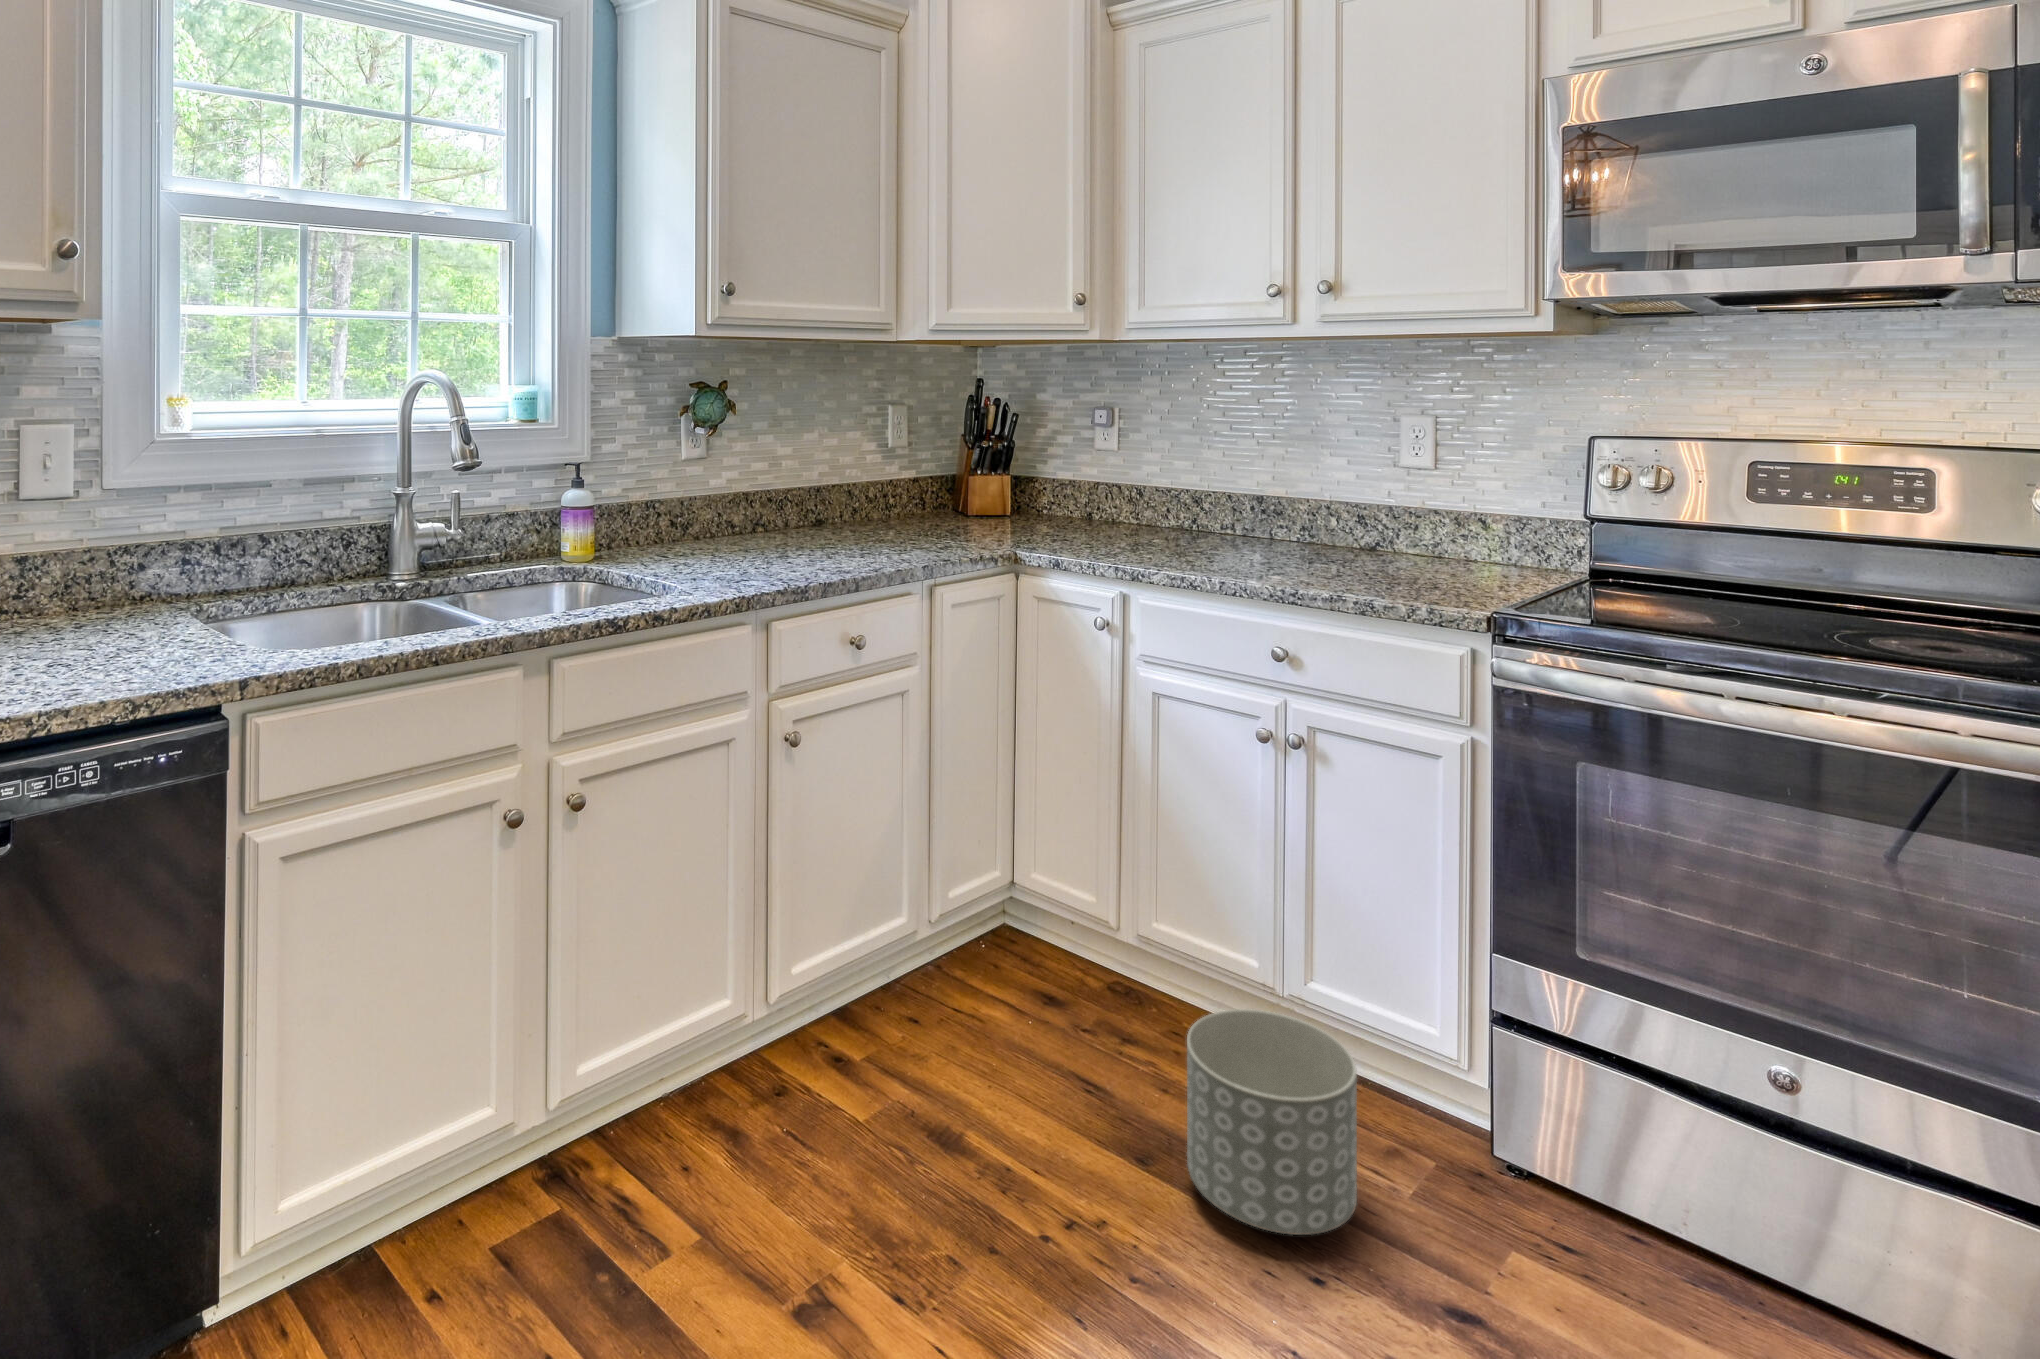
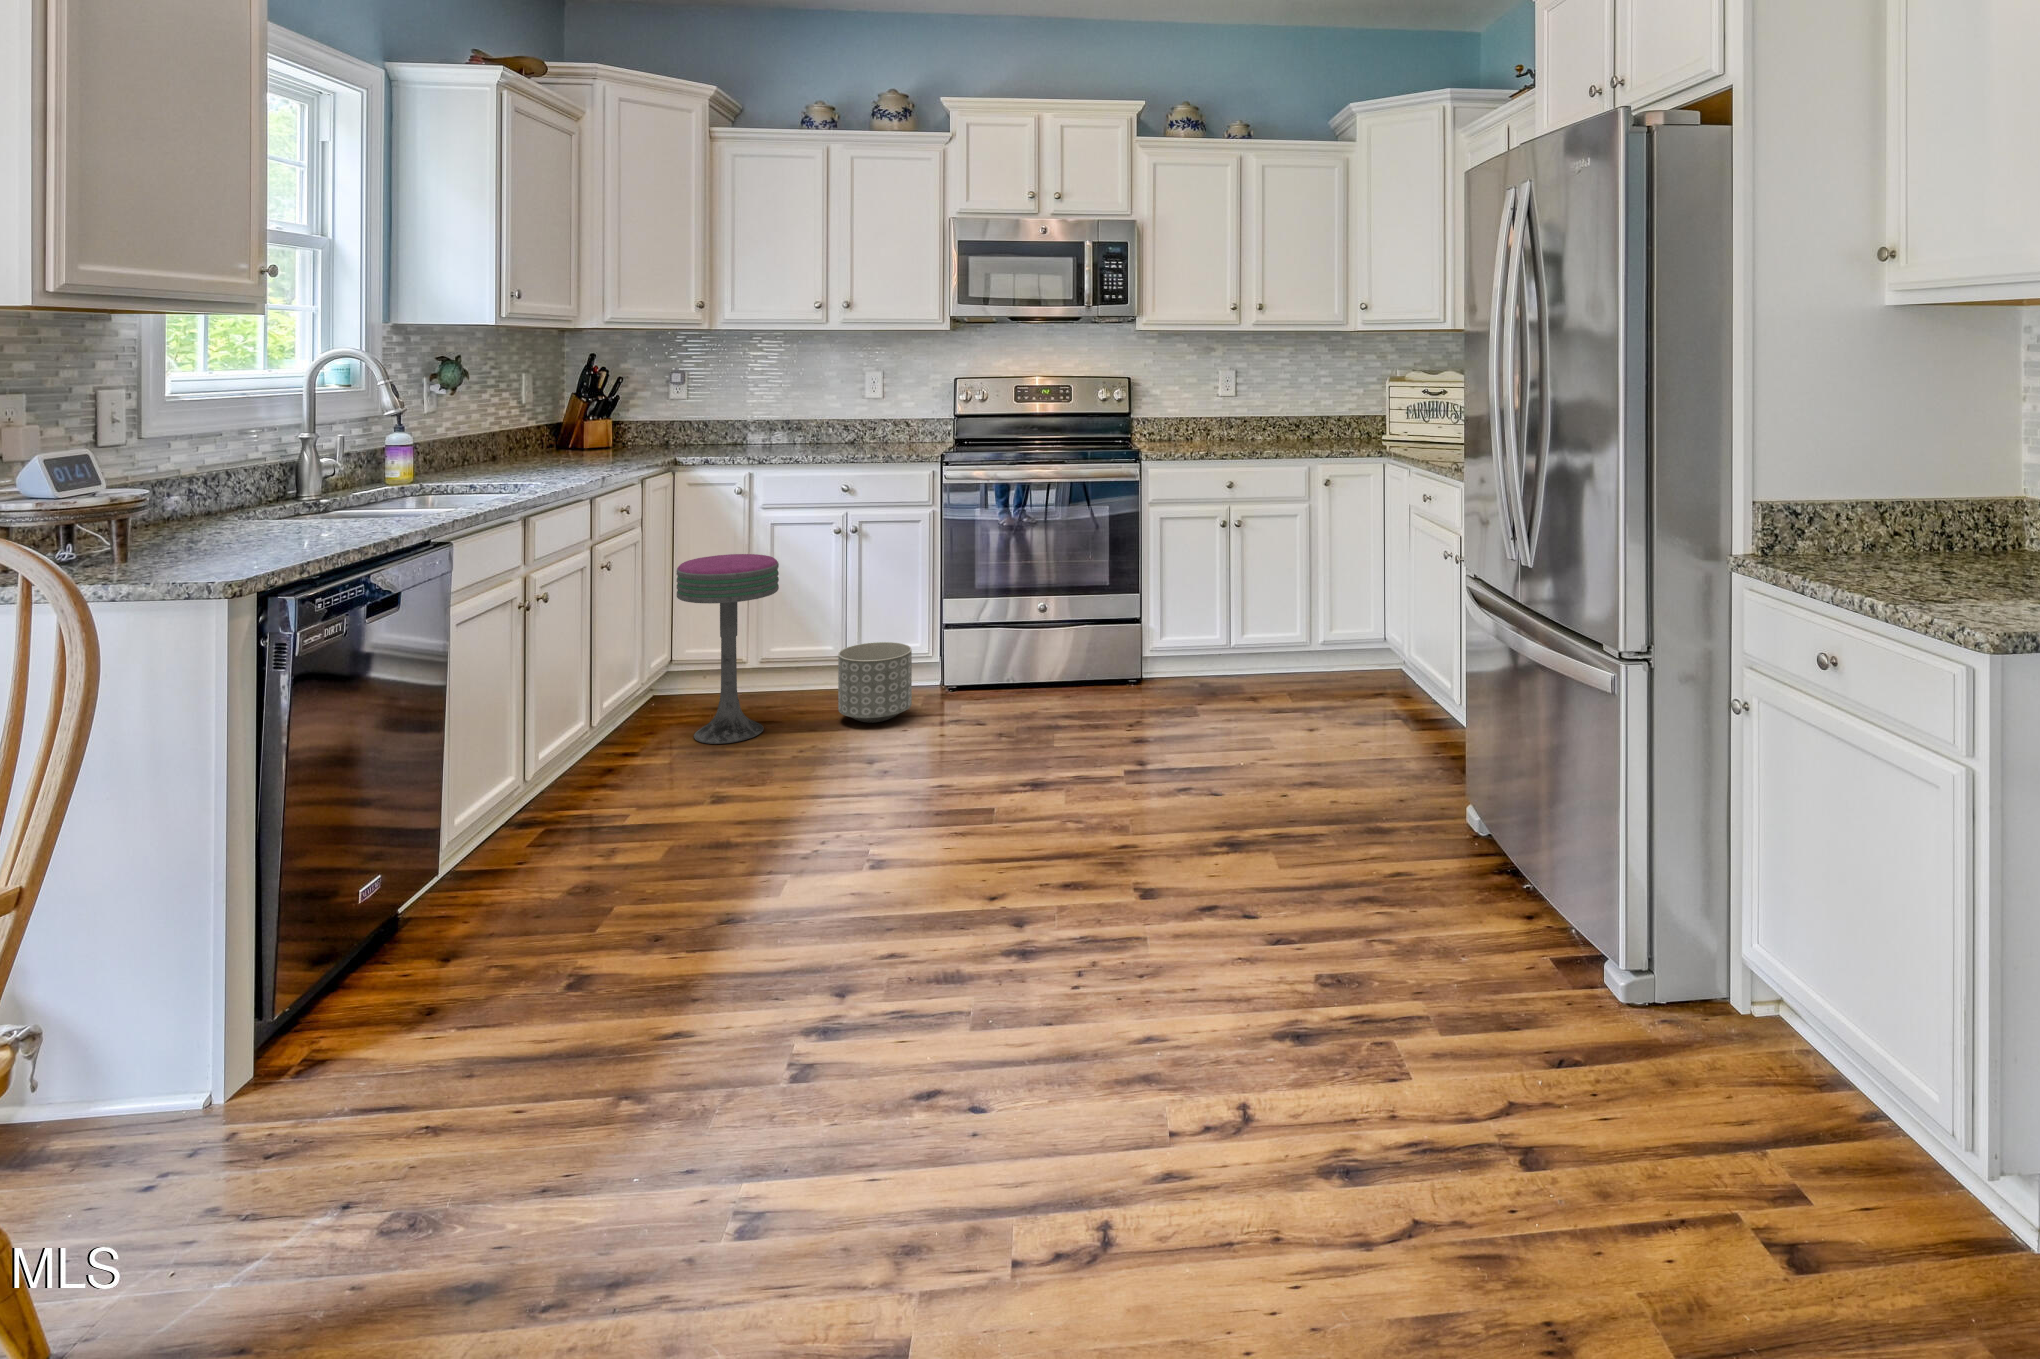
bar stool: none [902,747,1083,1137] -> present [676,554,779,744]

